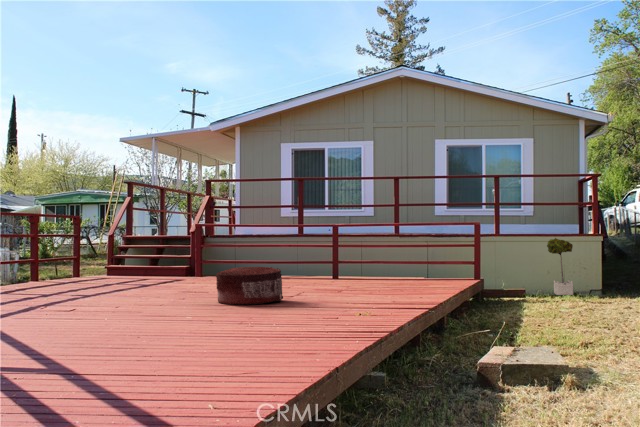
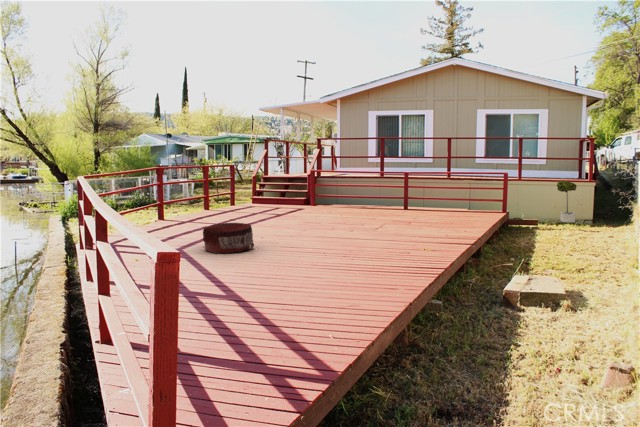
pouf: present [216,267,283,305] -> present [203,223,254,253]

